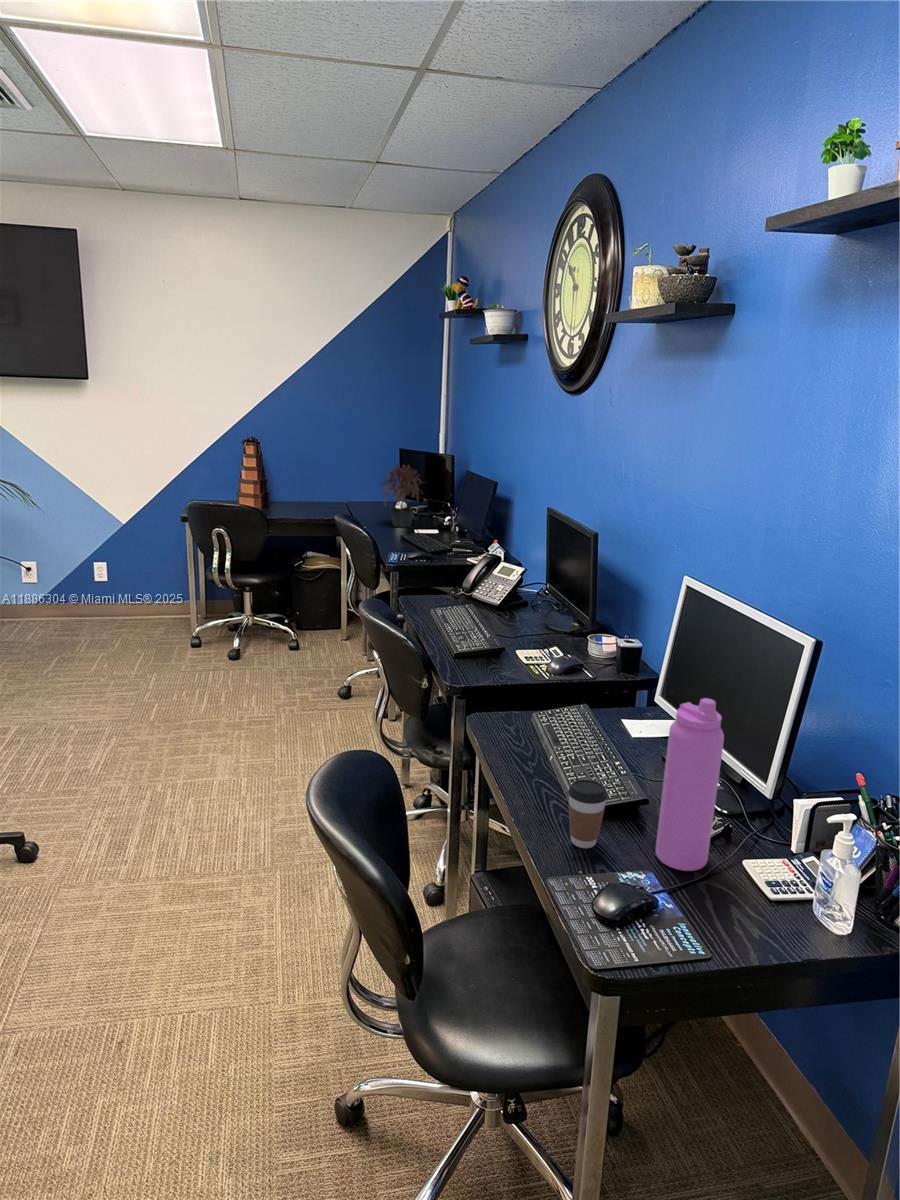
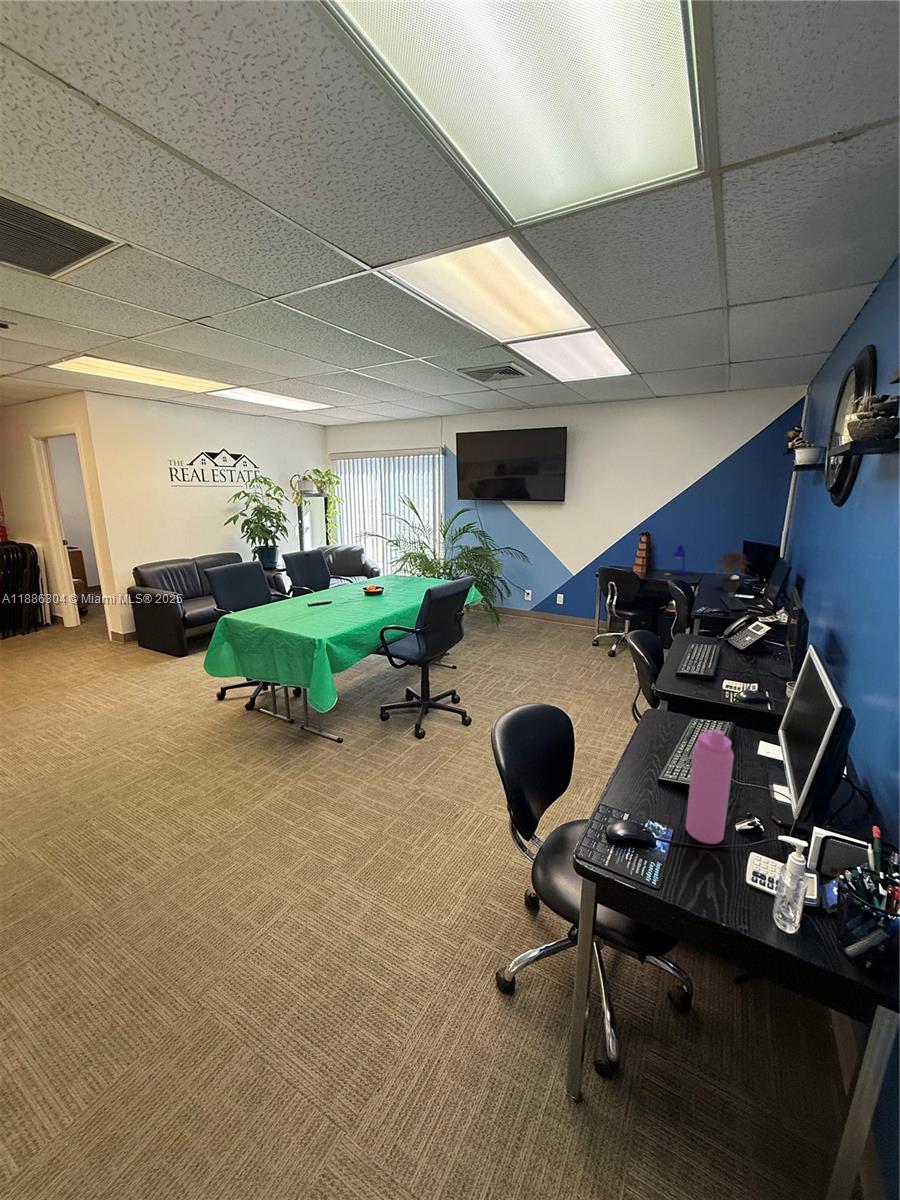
desk lamp: none [291,460,338,510] -> present [666,545,693,575]
coffee cup: present [568,780,607,848] -> none [636,760,662,803]

